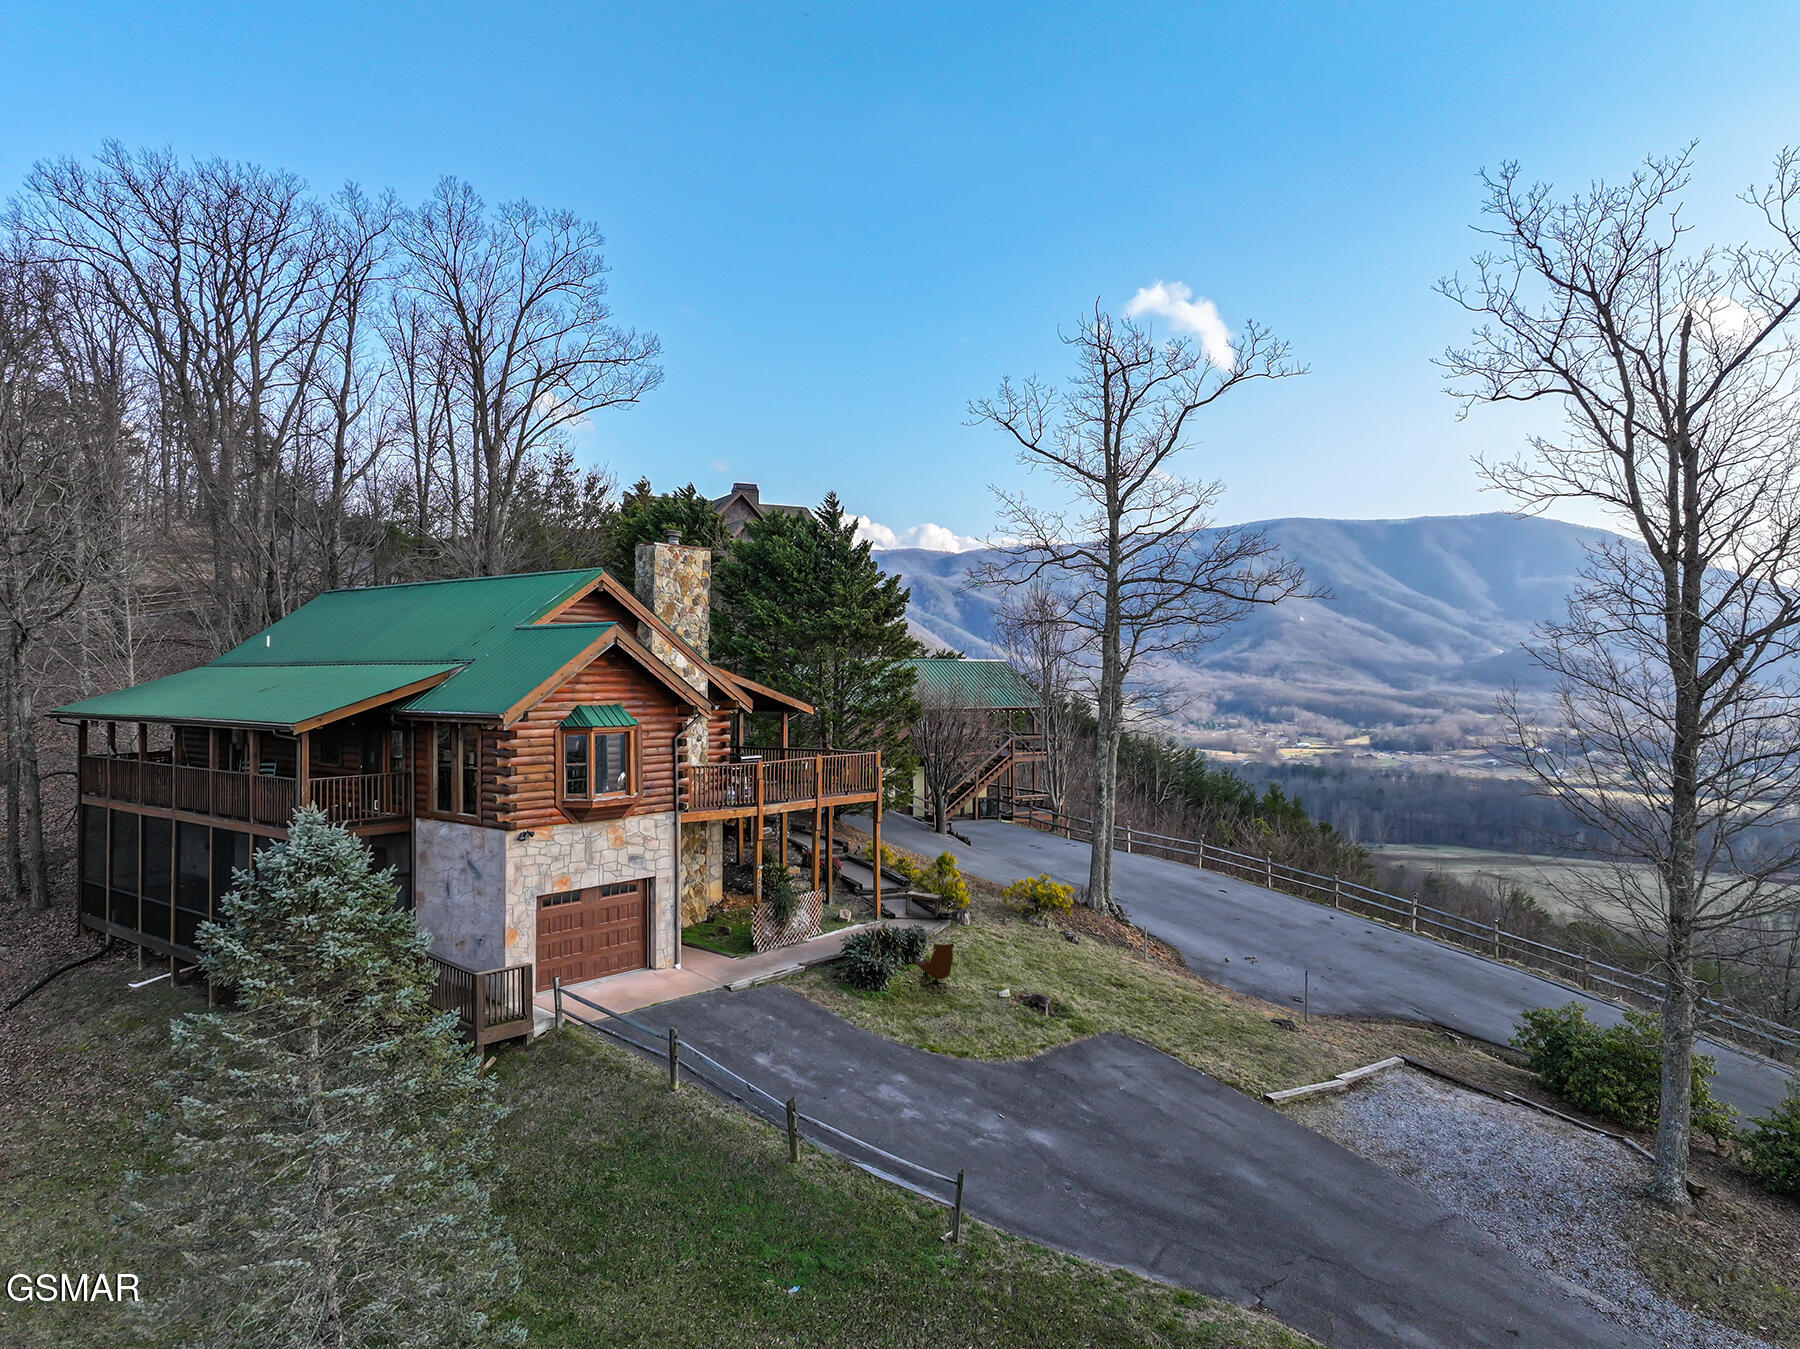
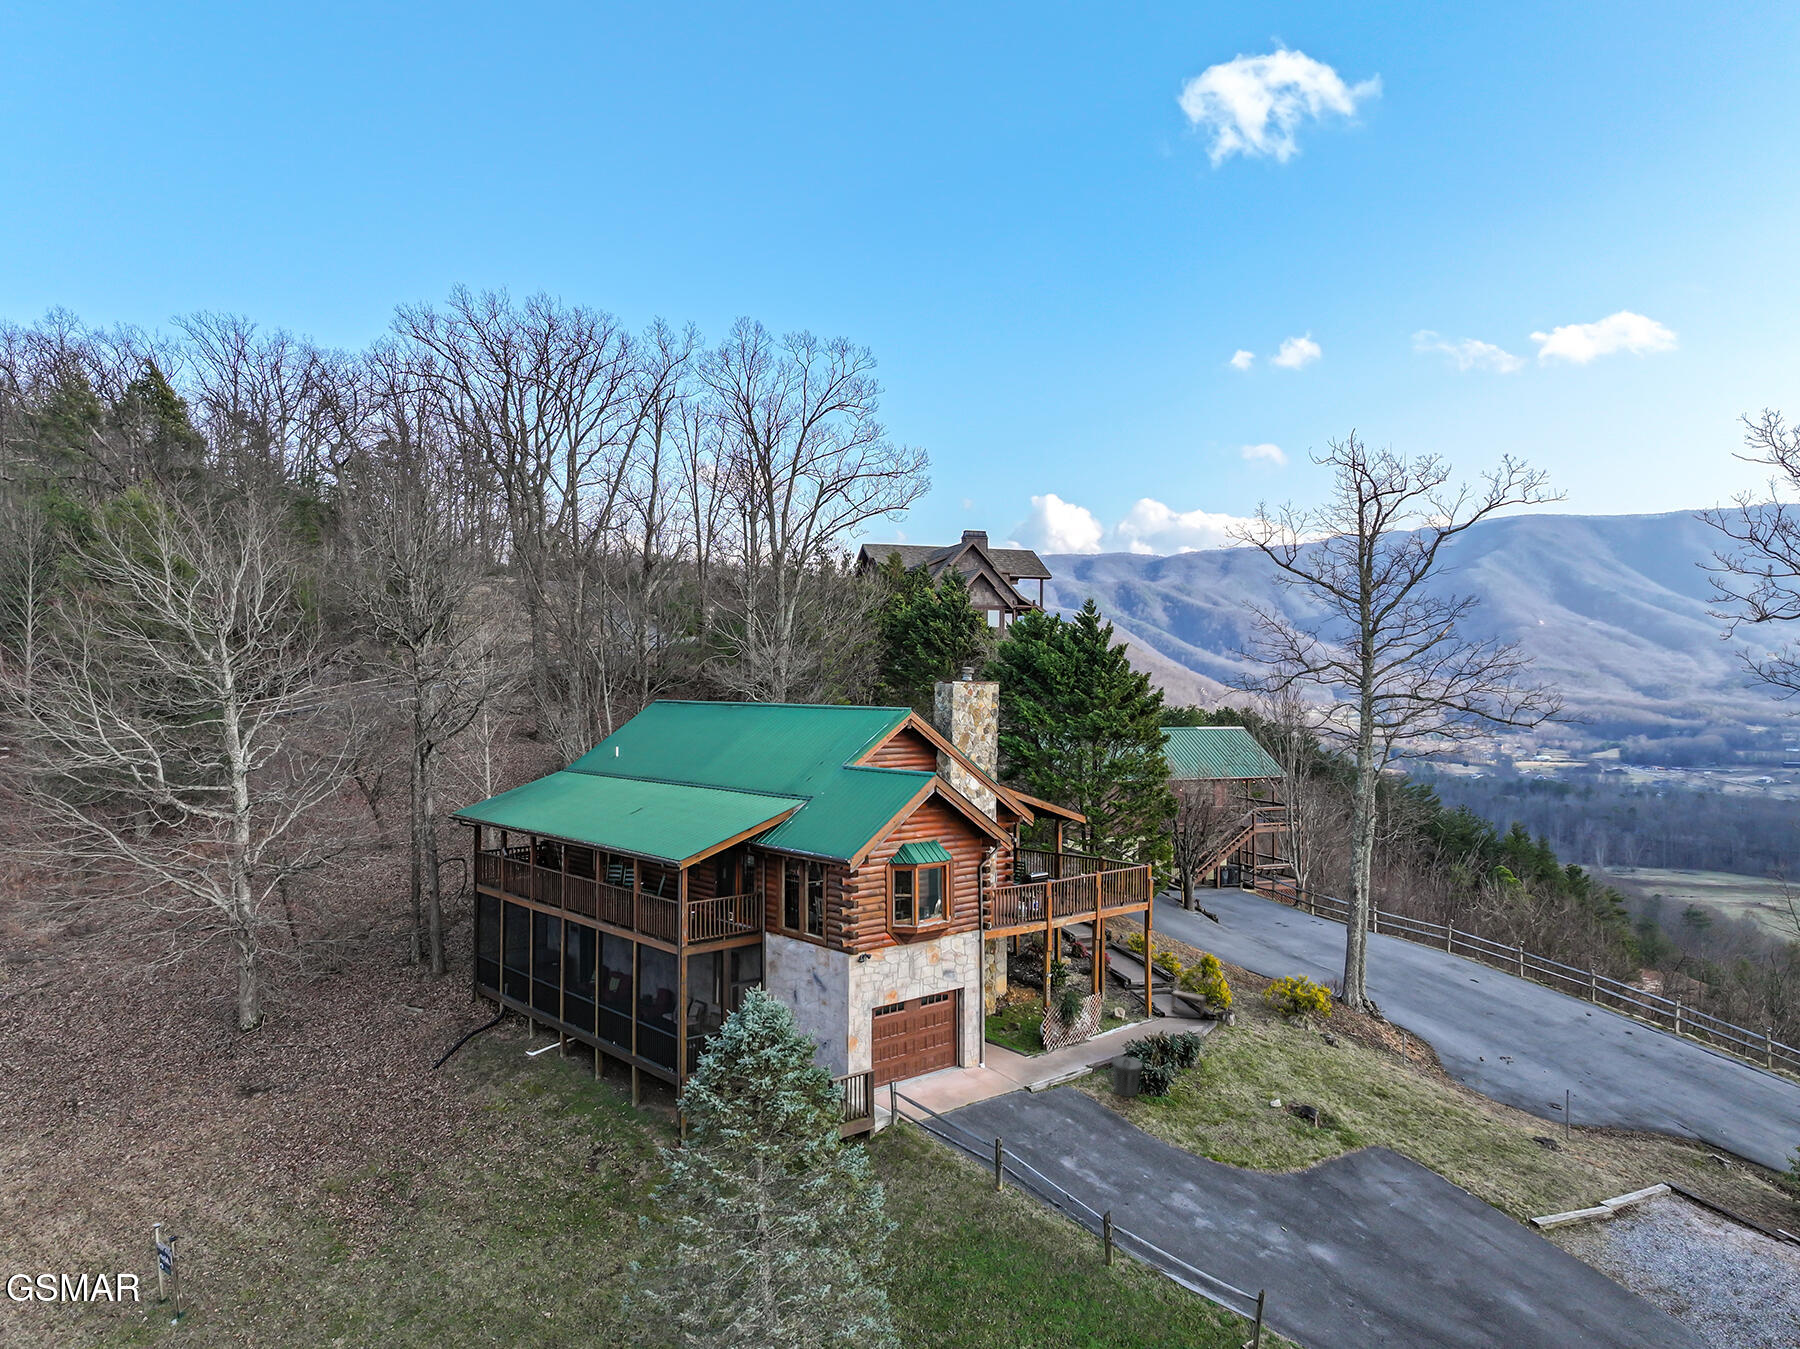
lounge chair: present [917,943,954,991] -> none [1192,1056,1228,1098]
trash can: none [823,951,858,995] -> present [1112,1057,1142,1097]

